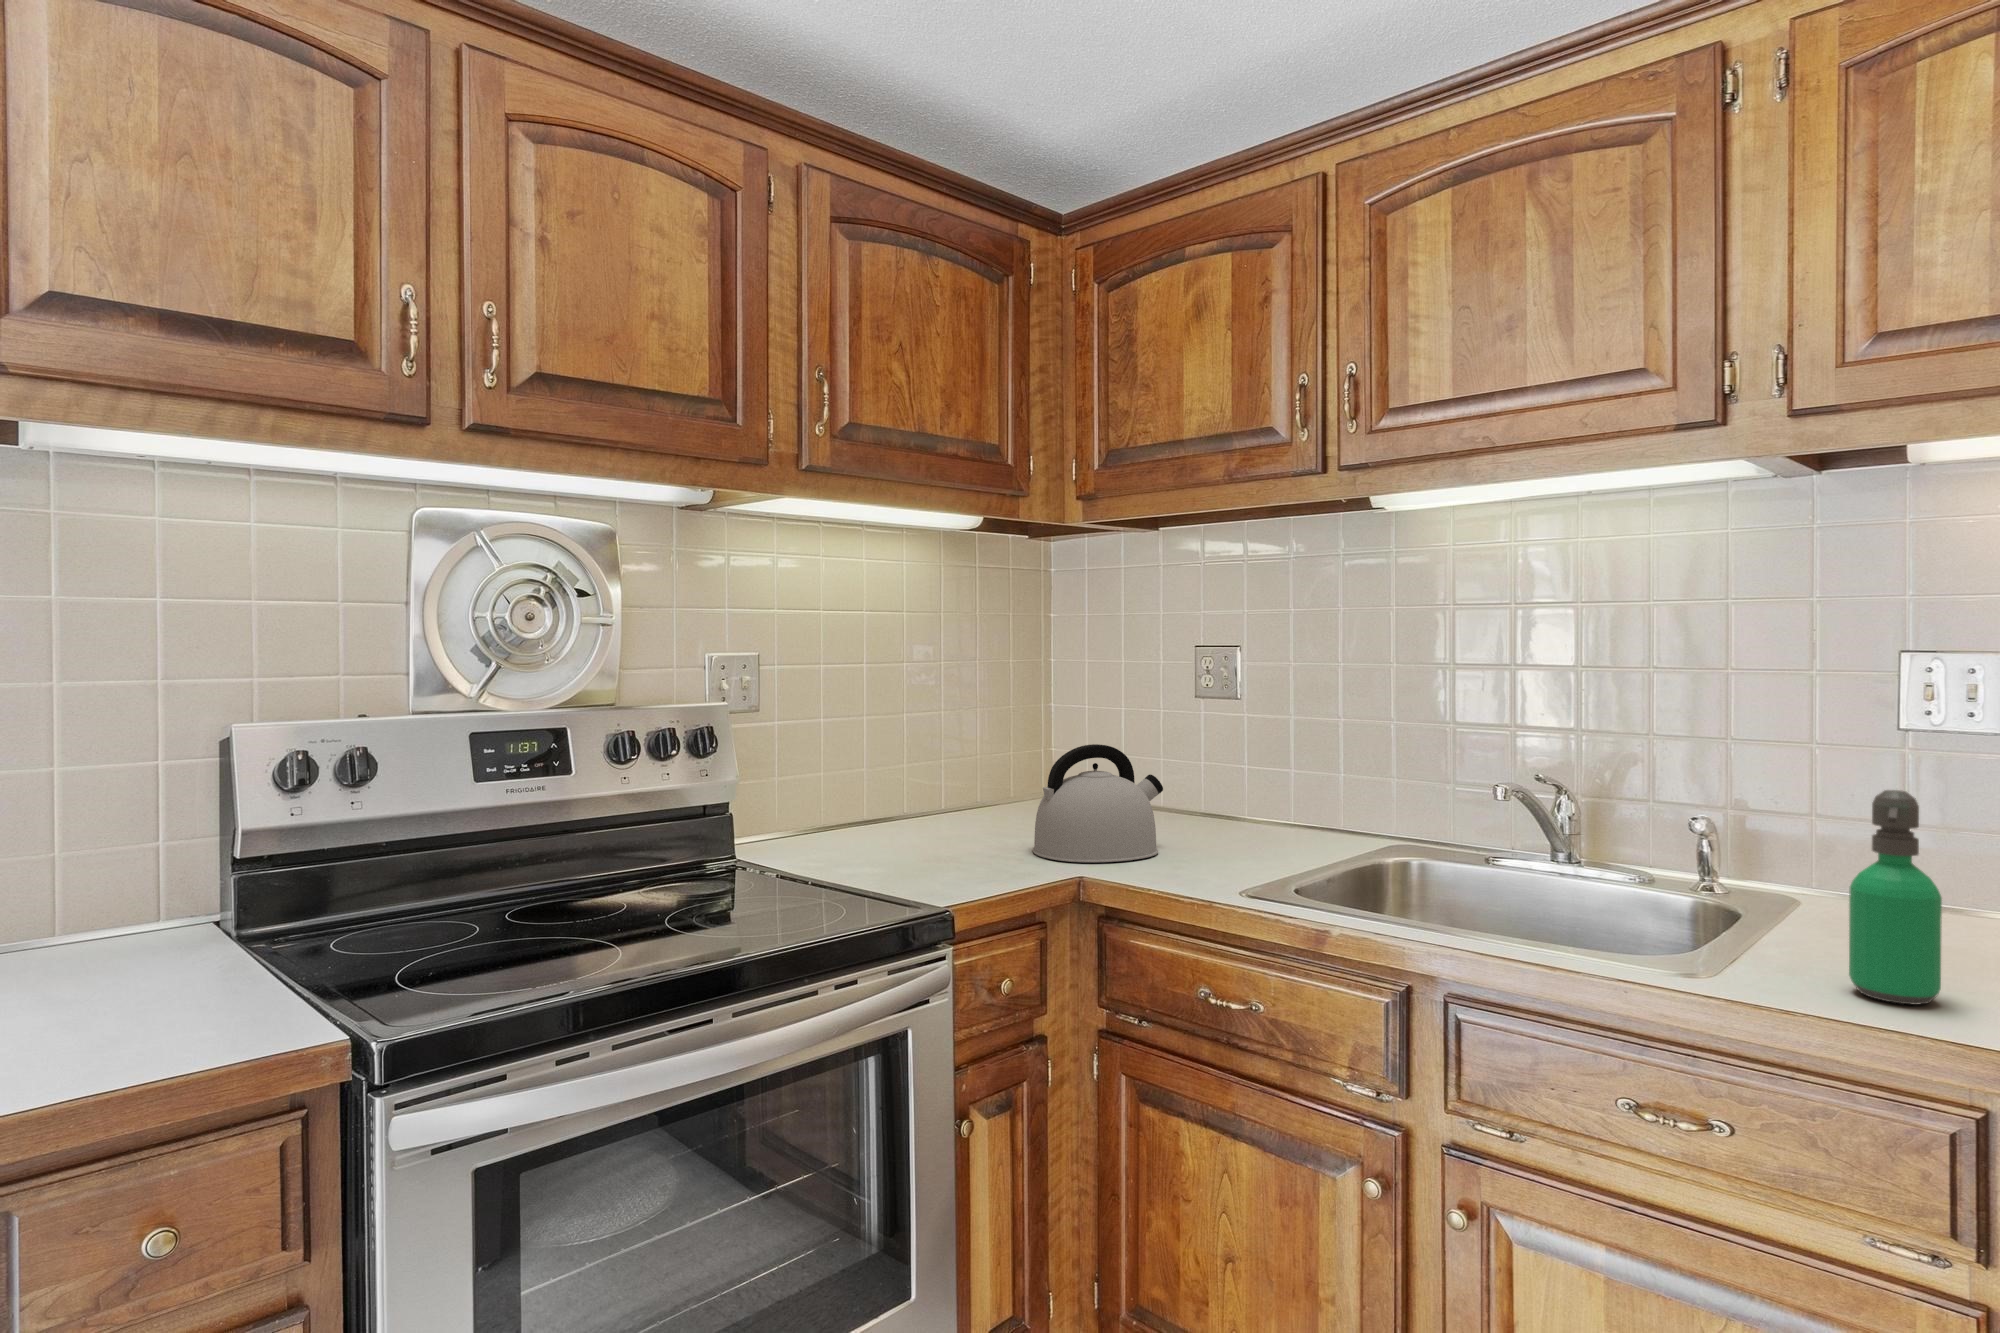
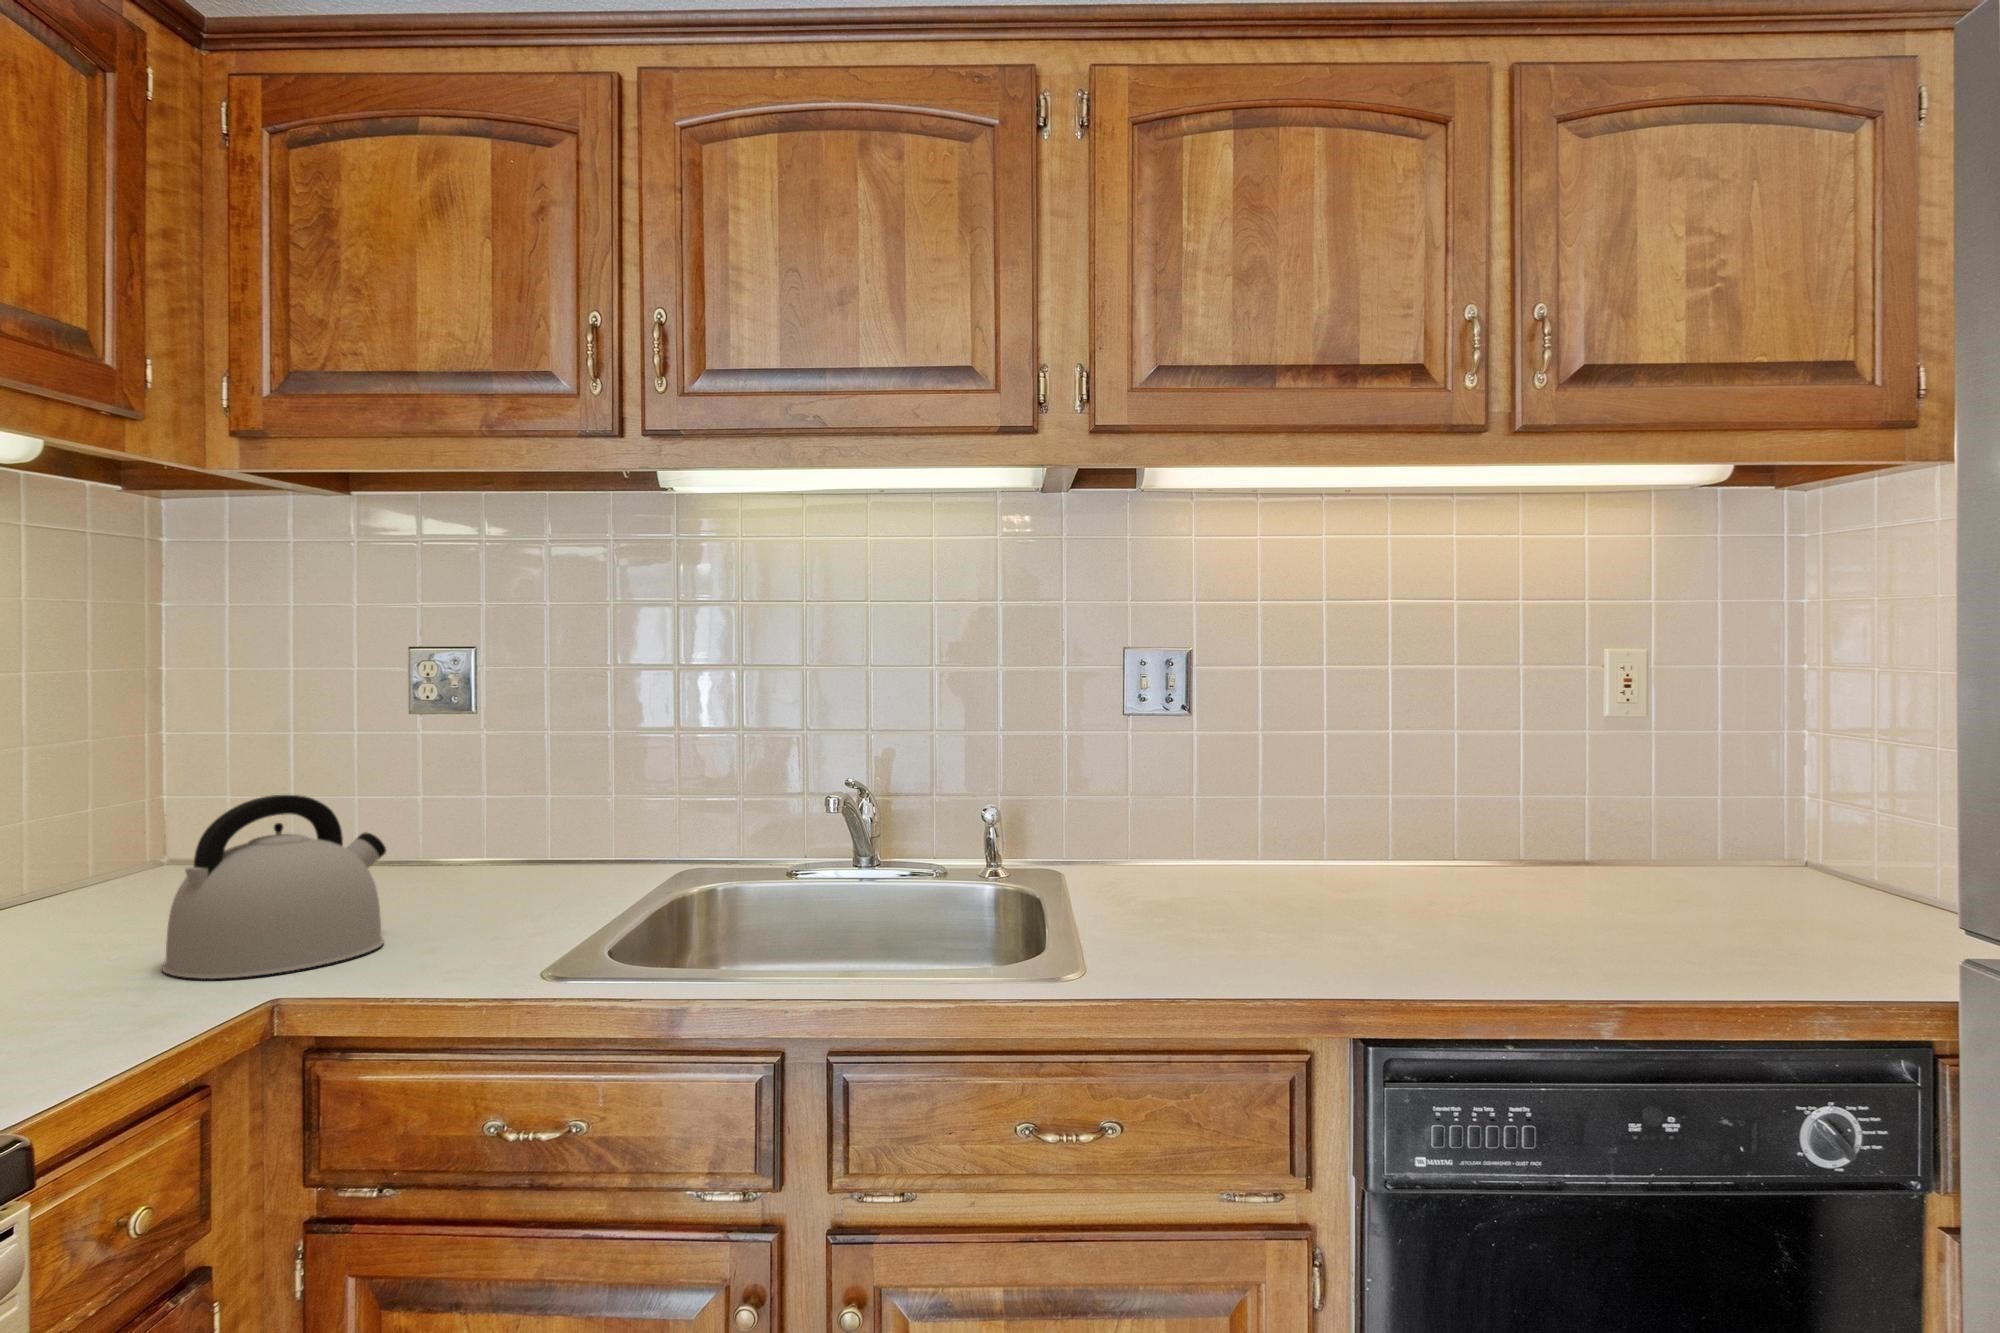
soap dispenser: present [1849,790,1942,1005] -> none [1185,773,1253,968]

